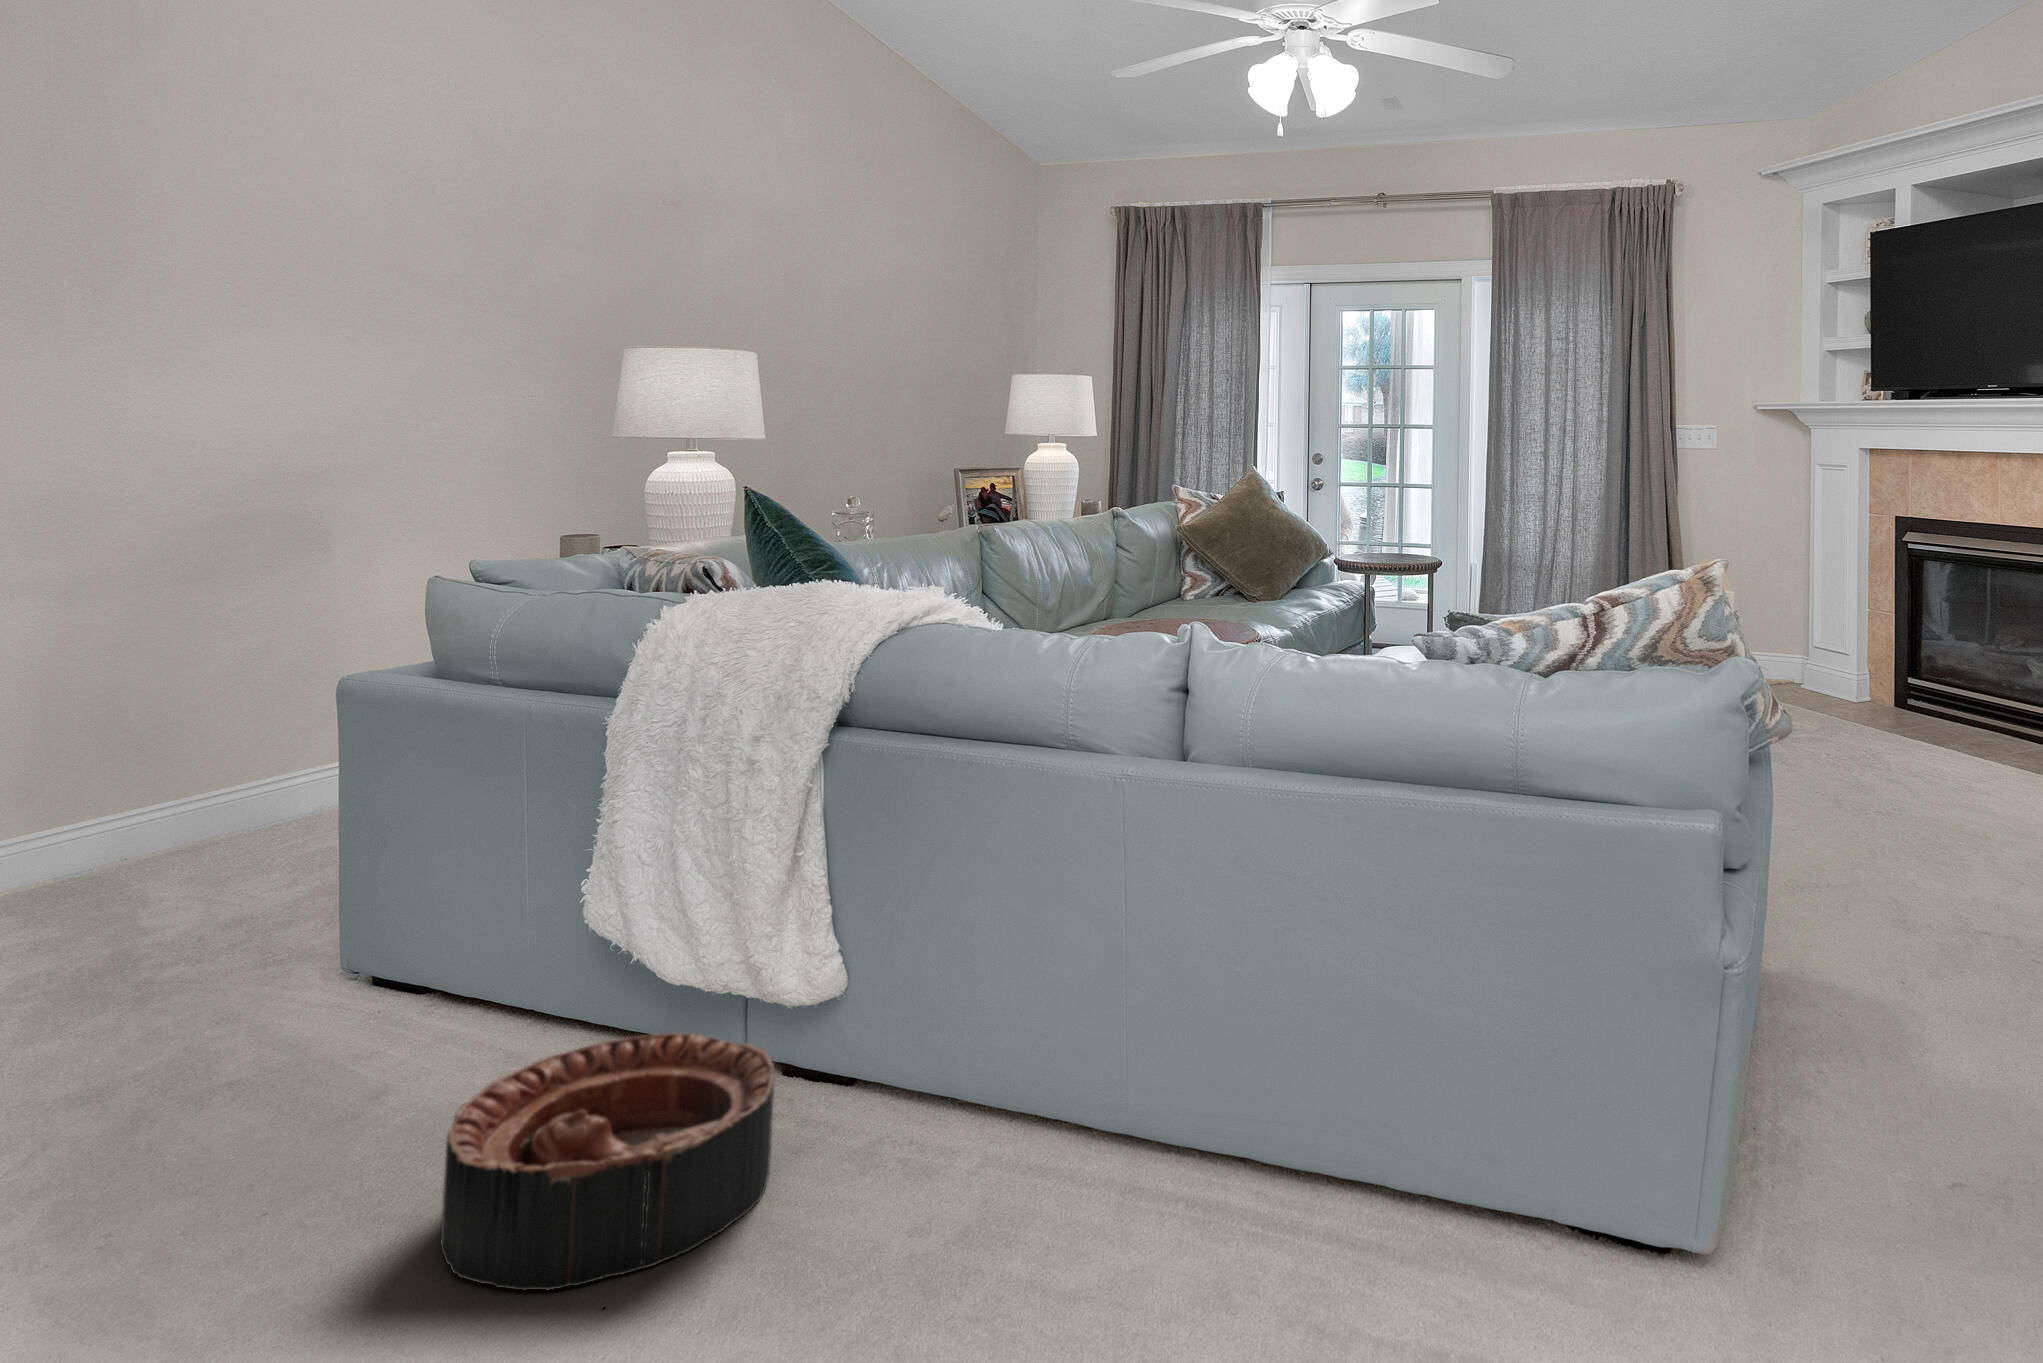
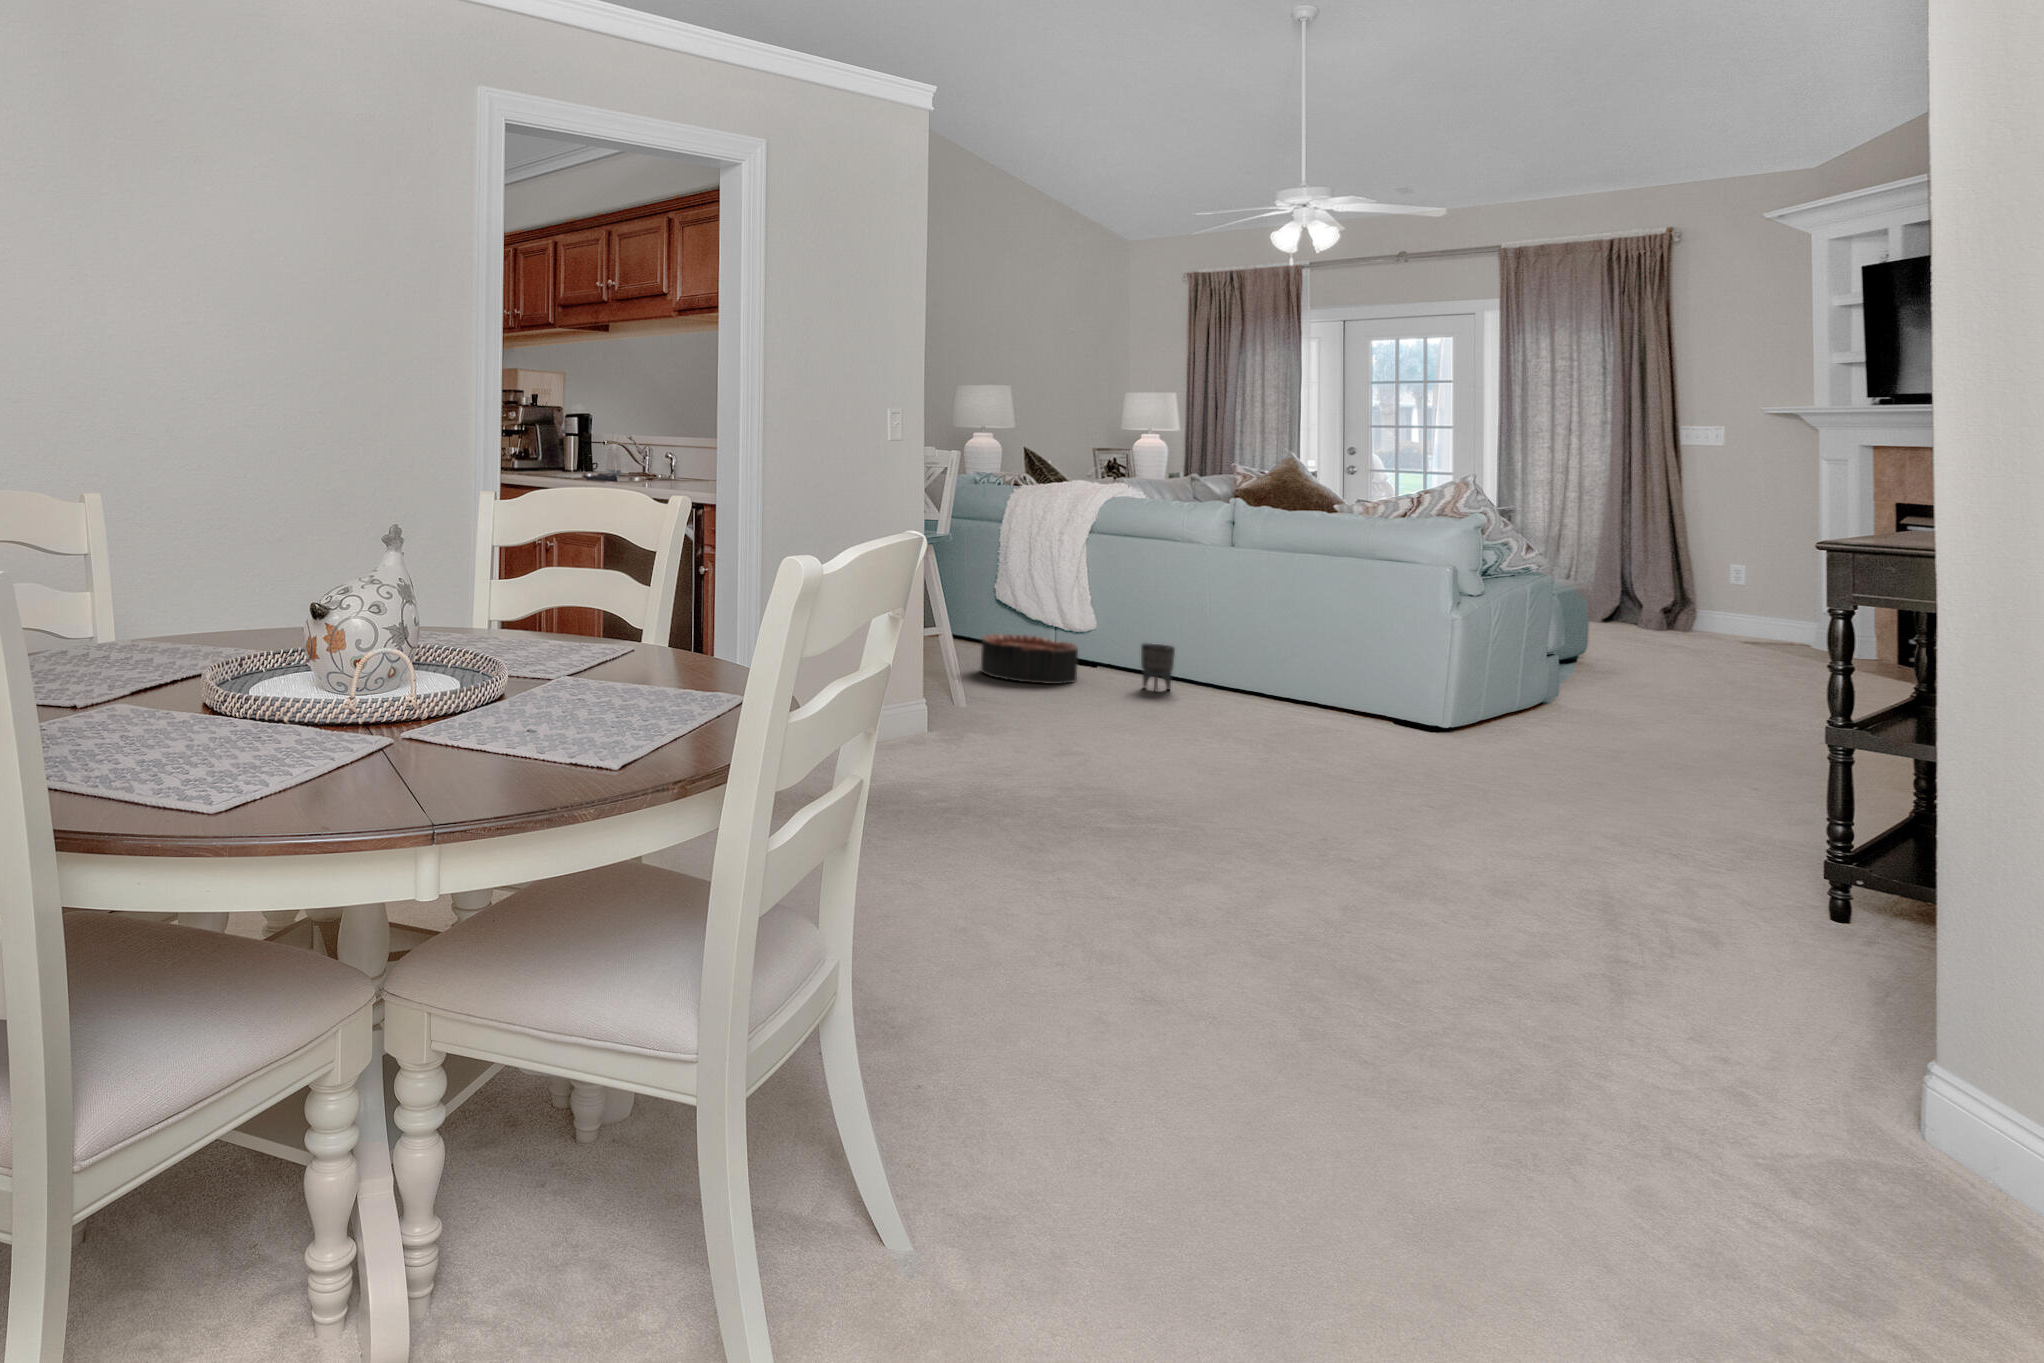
planter: none [946,1042,1041,1210] -> present [1141,643,1175,691]

